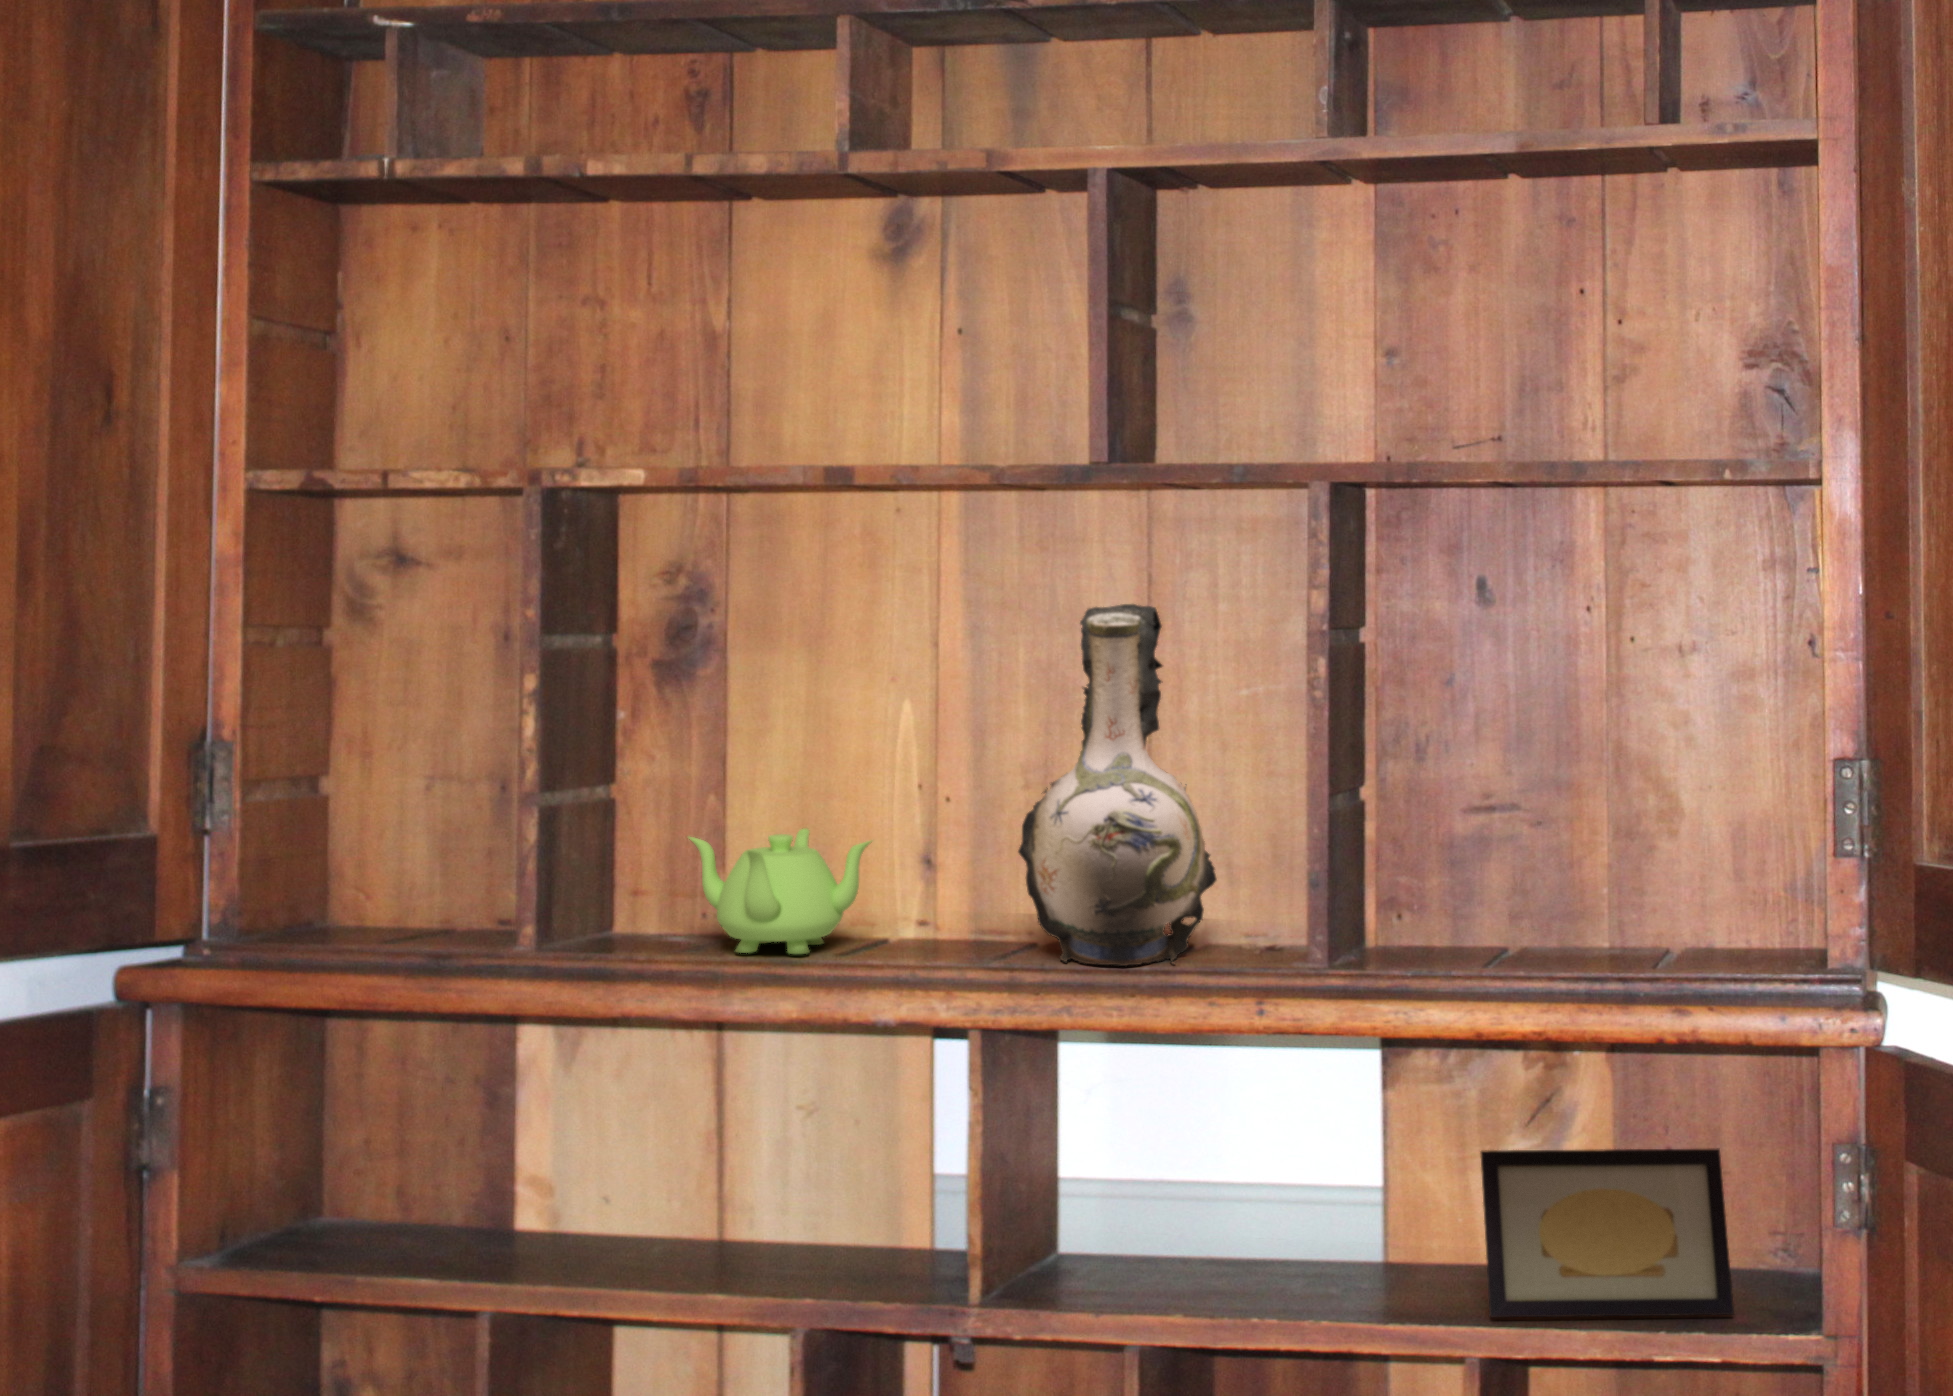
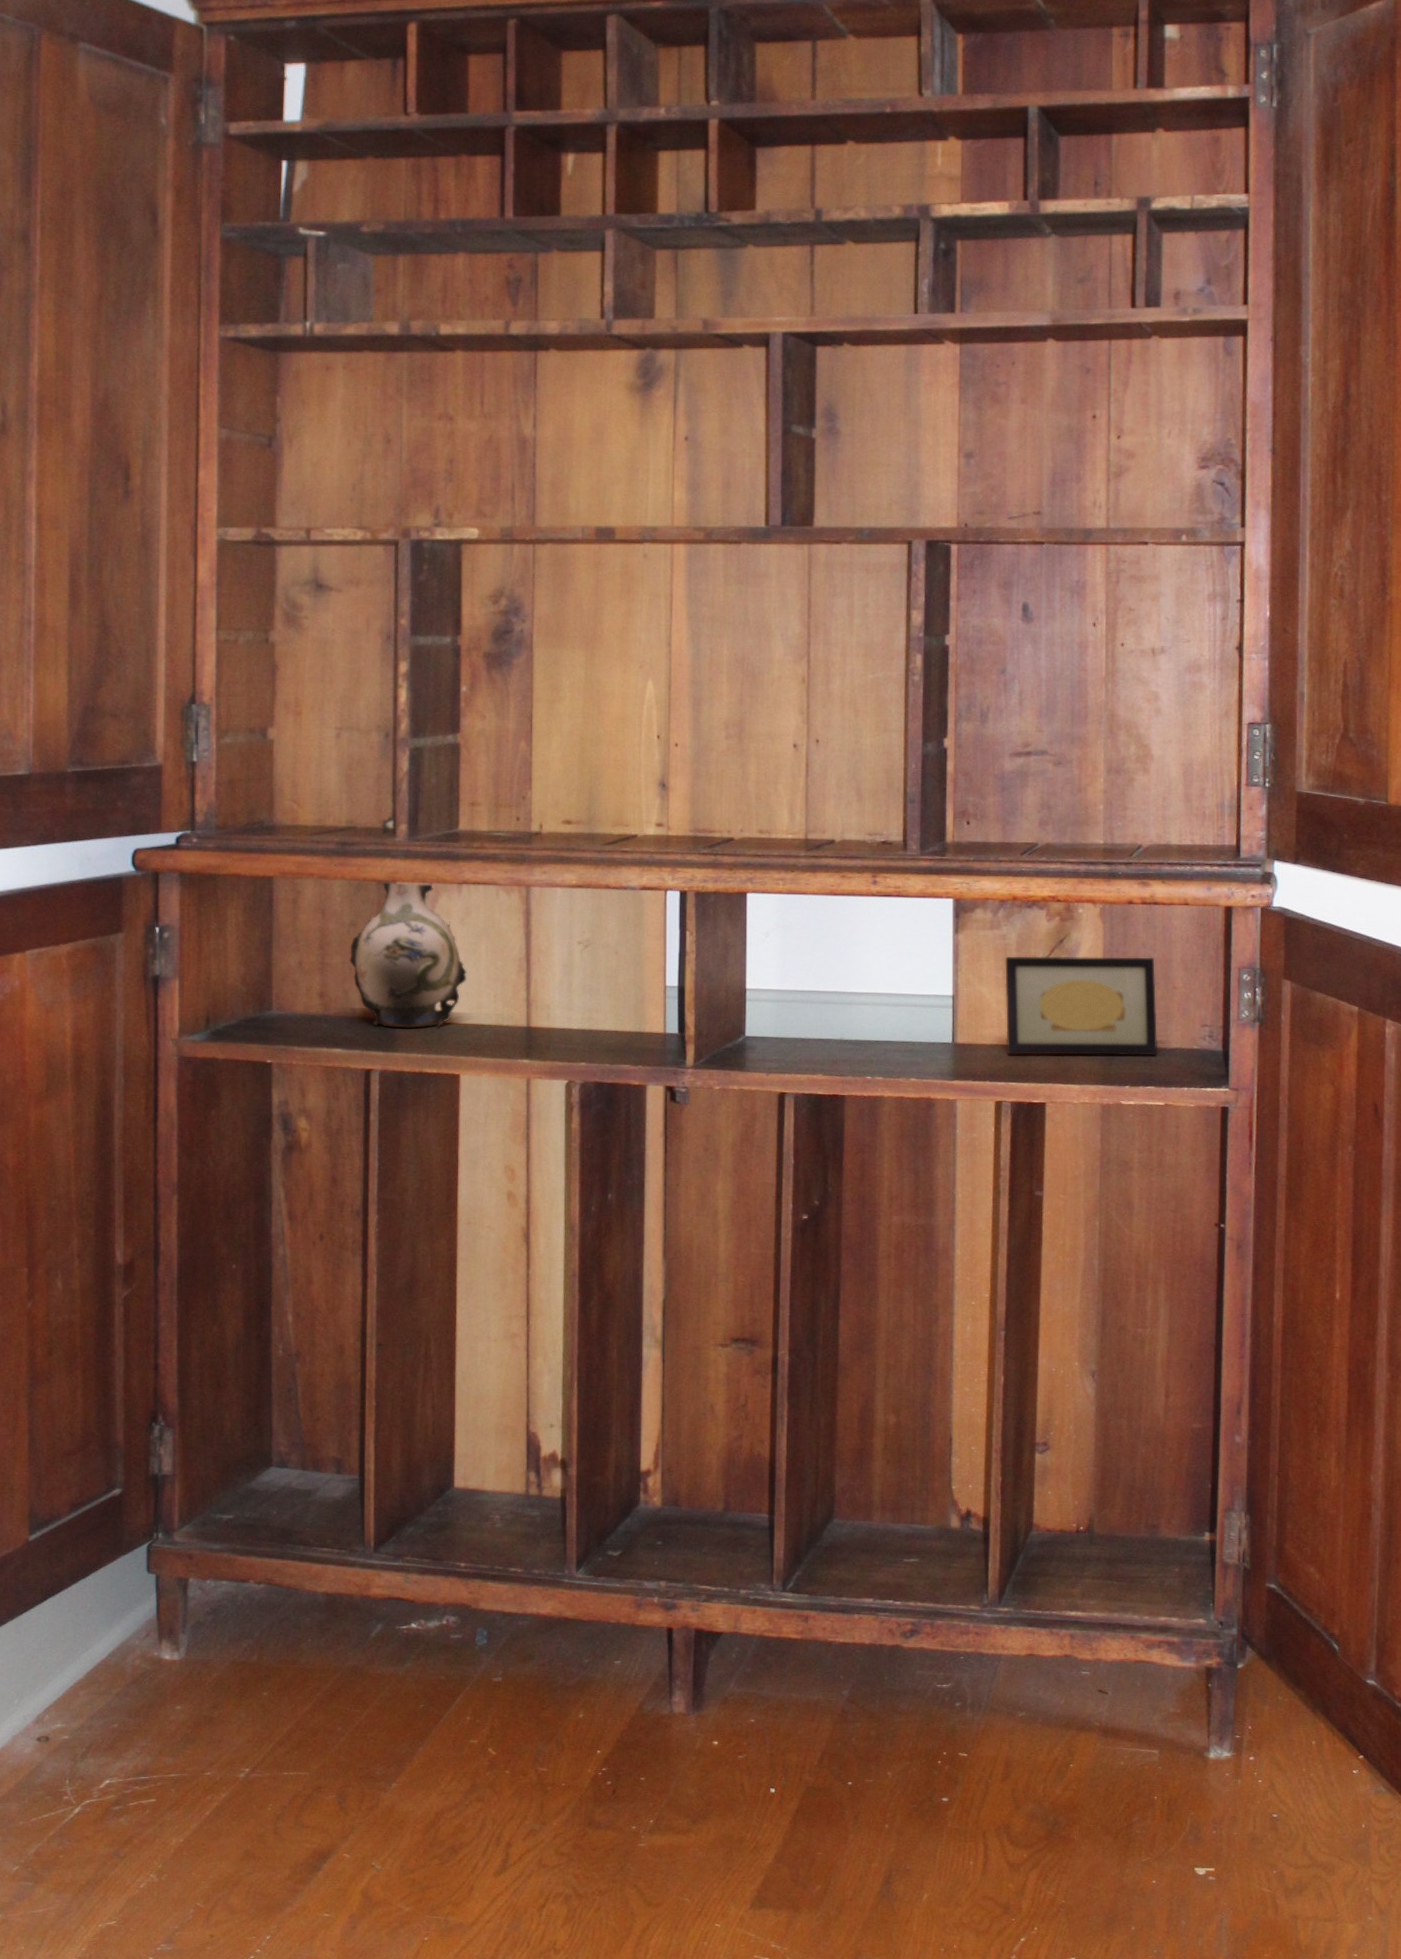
decorative vase: present [1018,604,1217,966] -> present [350,816,466,1027]
teapot: present [688,828,872,954] -> none [511,767,630,837]

